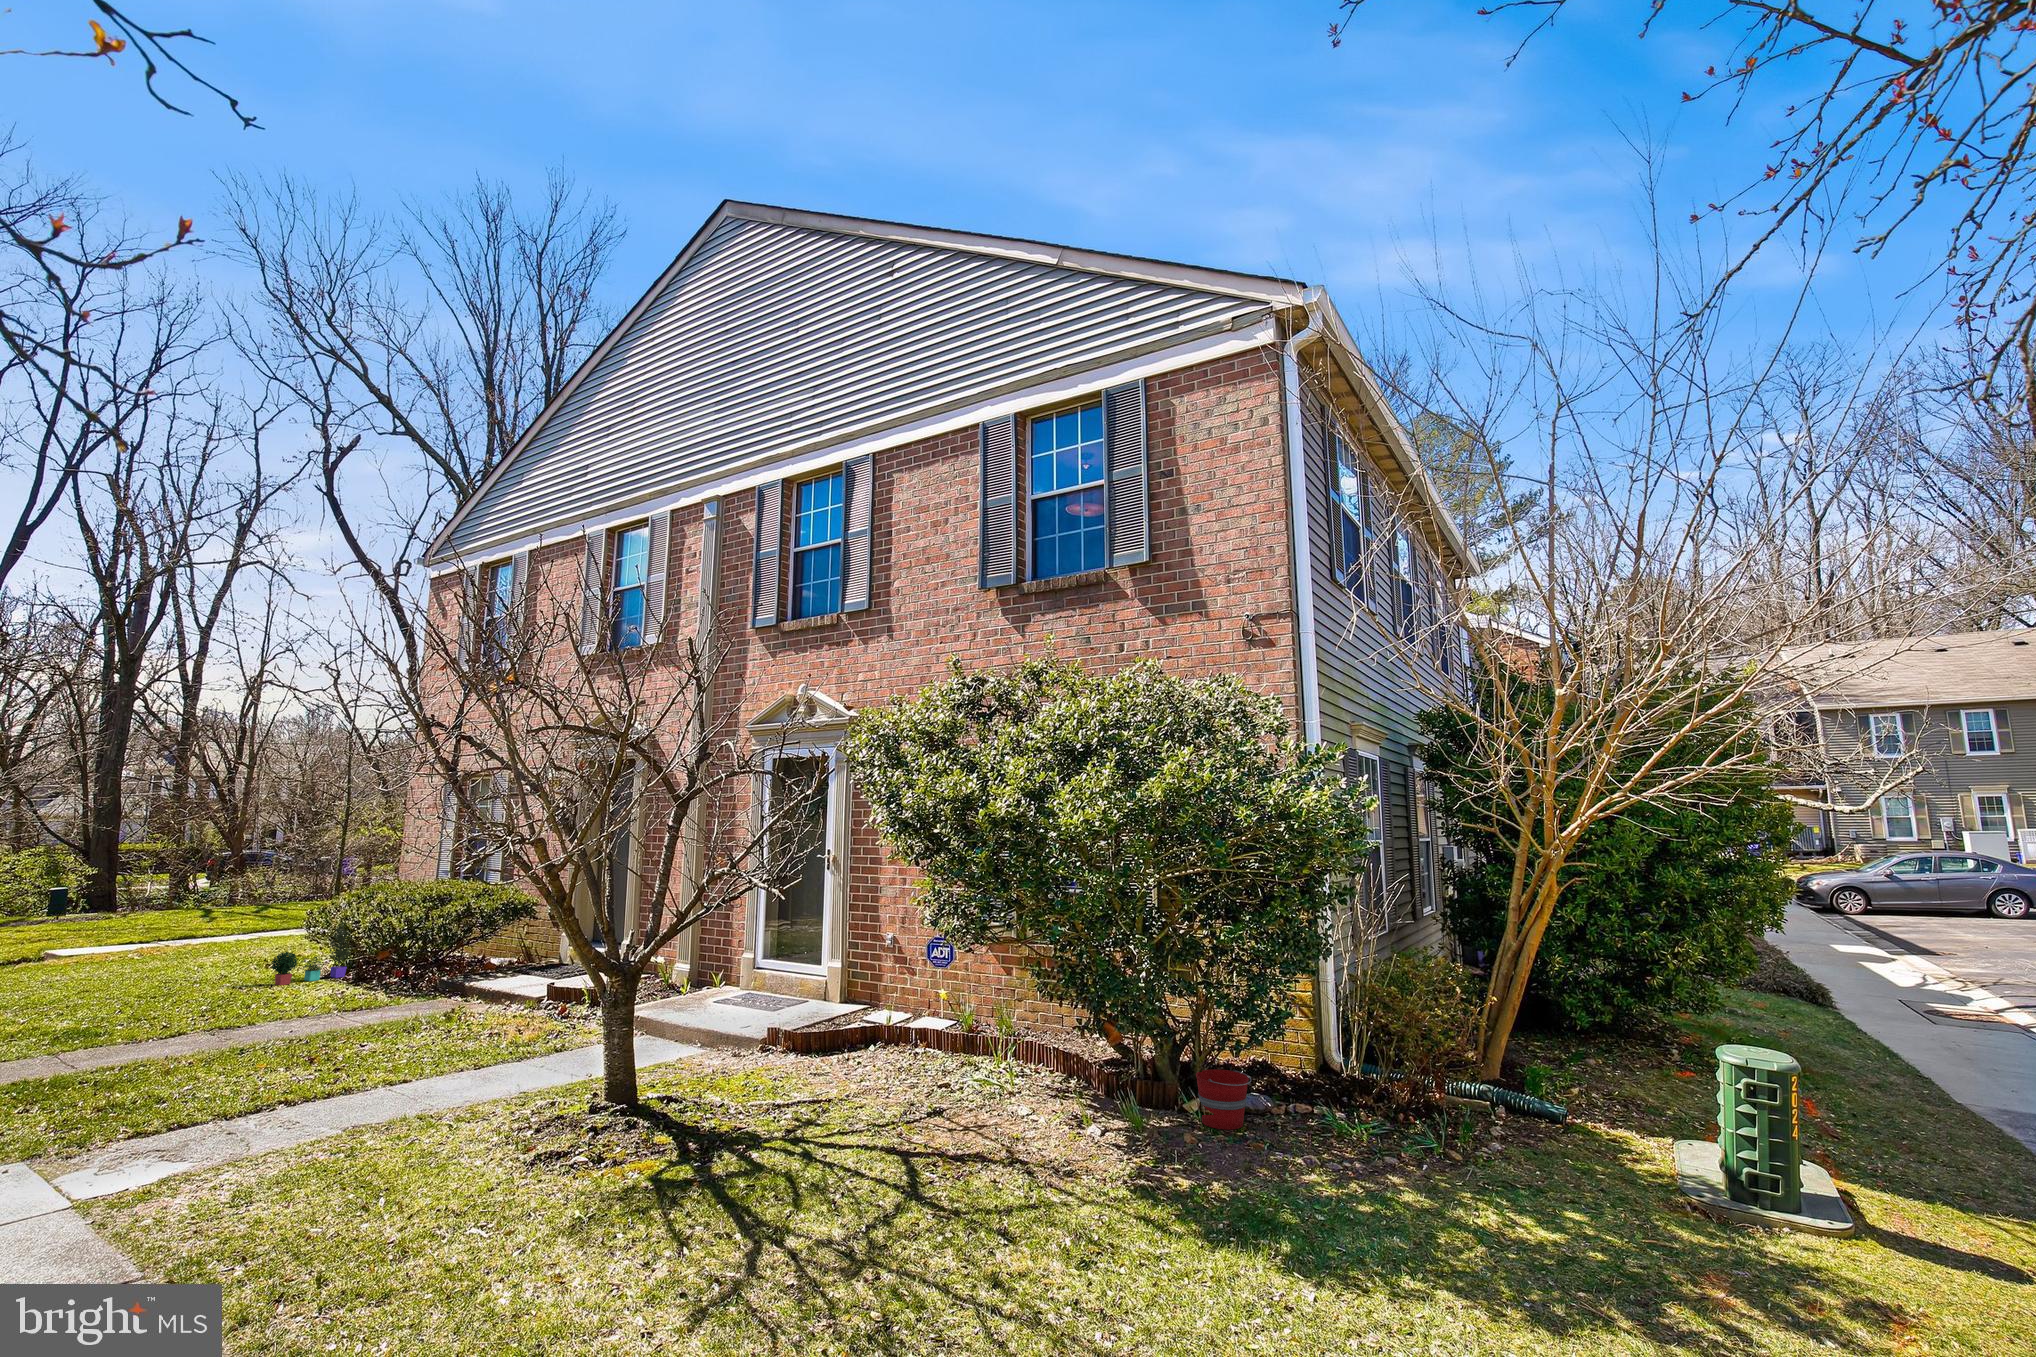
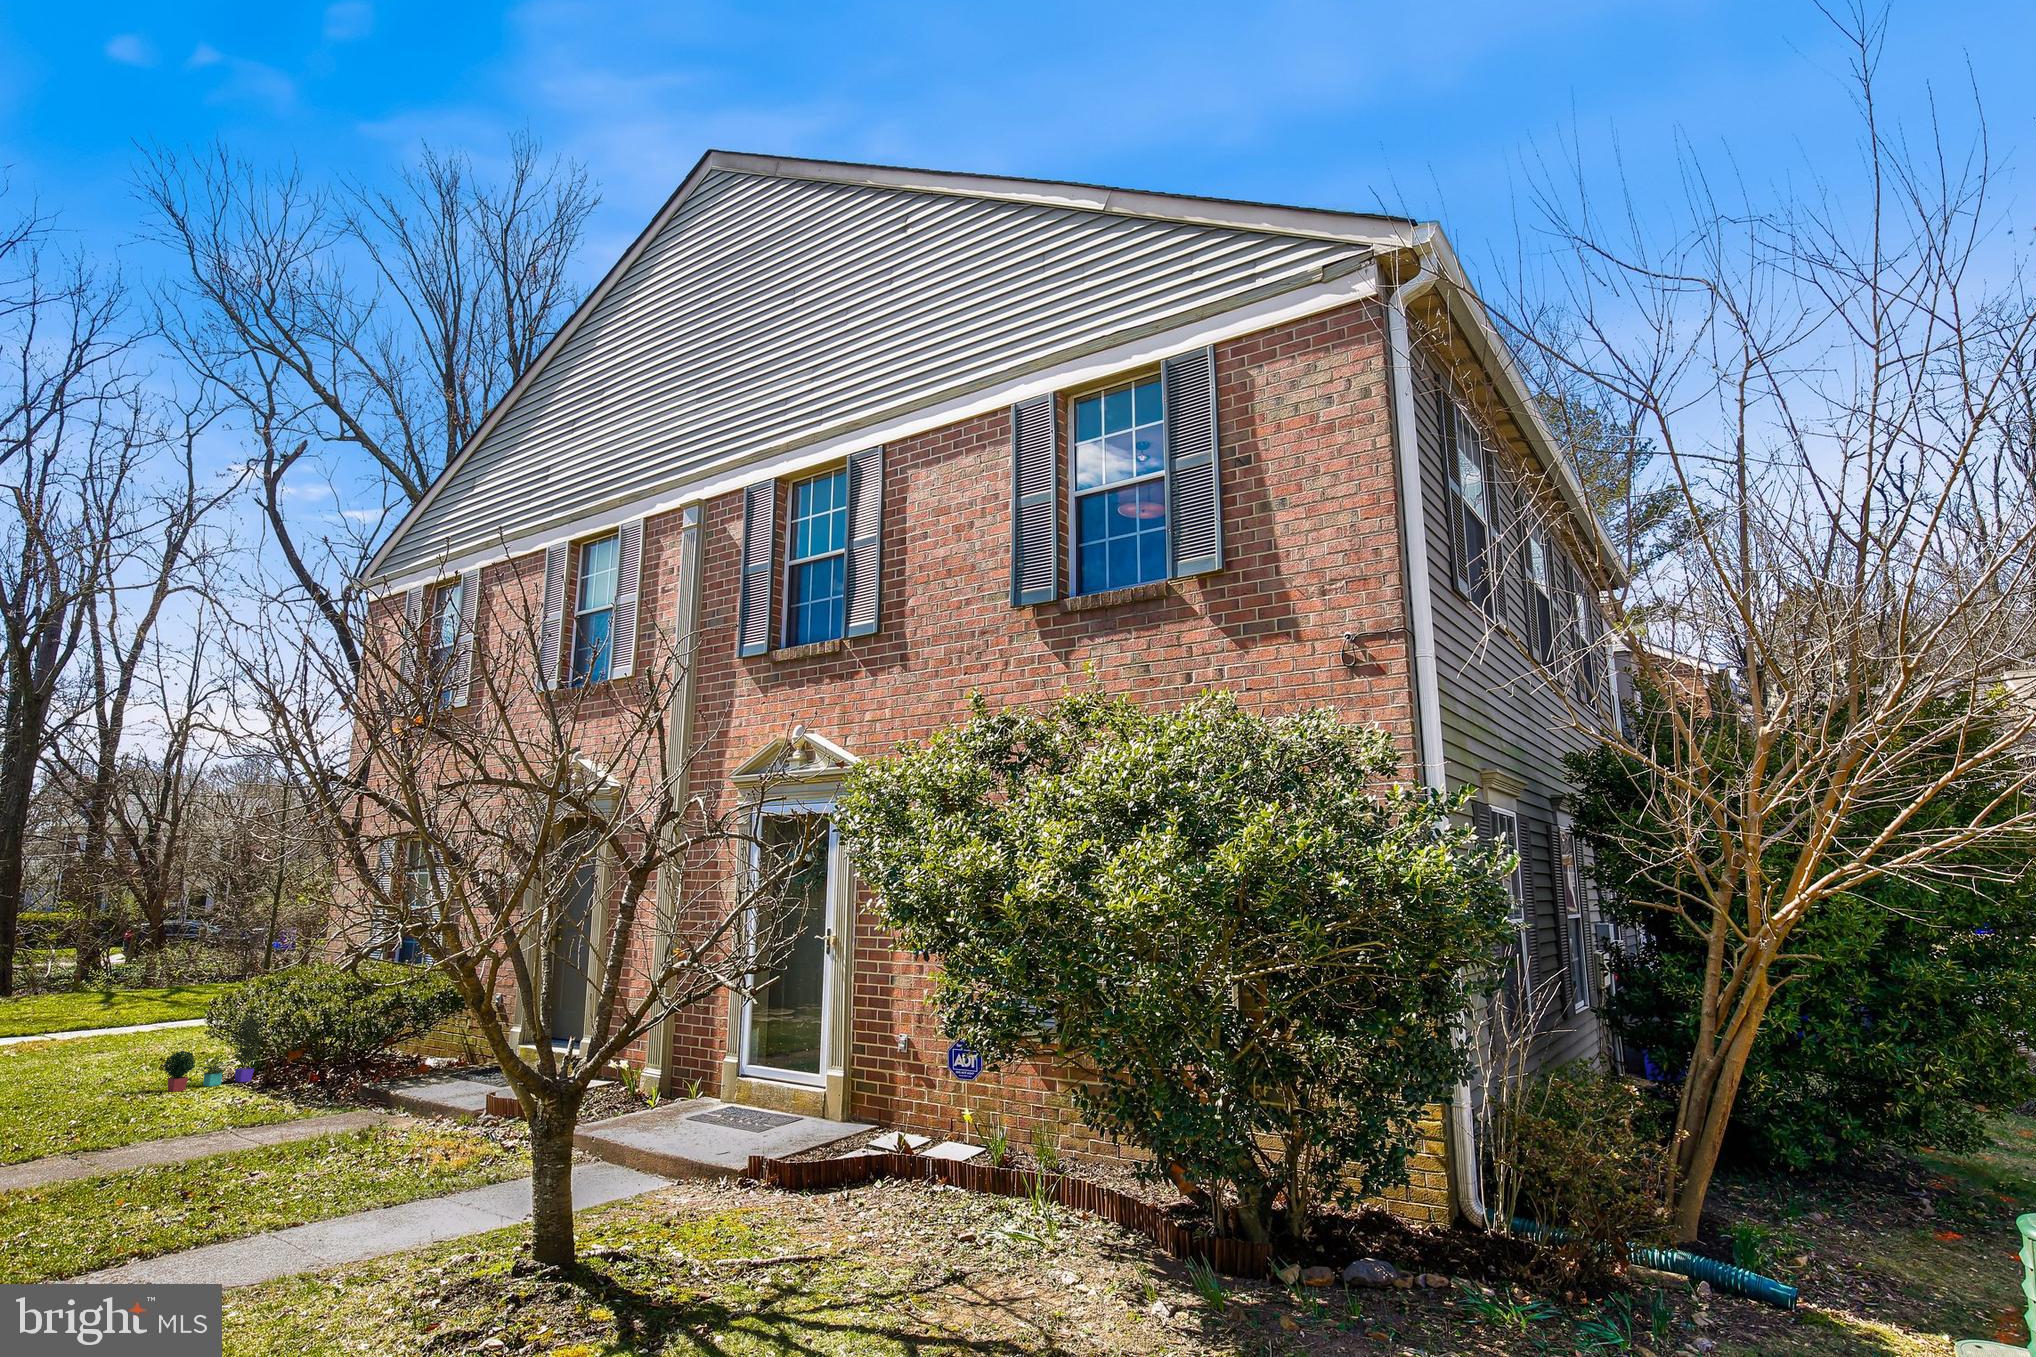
bucket: present [1196,1069,1251,1130] -> none [1293,1225,1366,1308]

